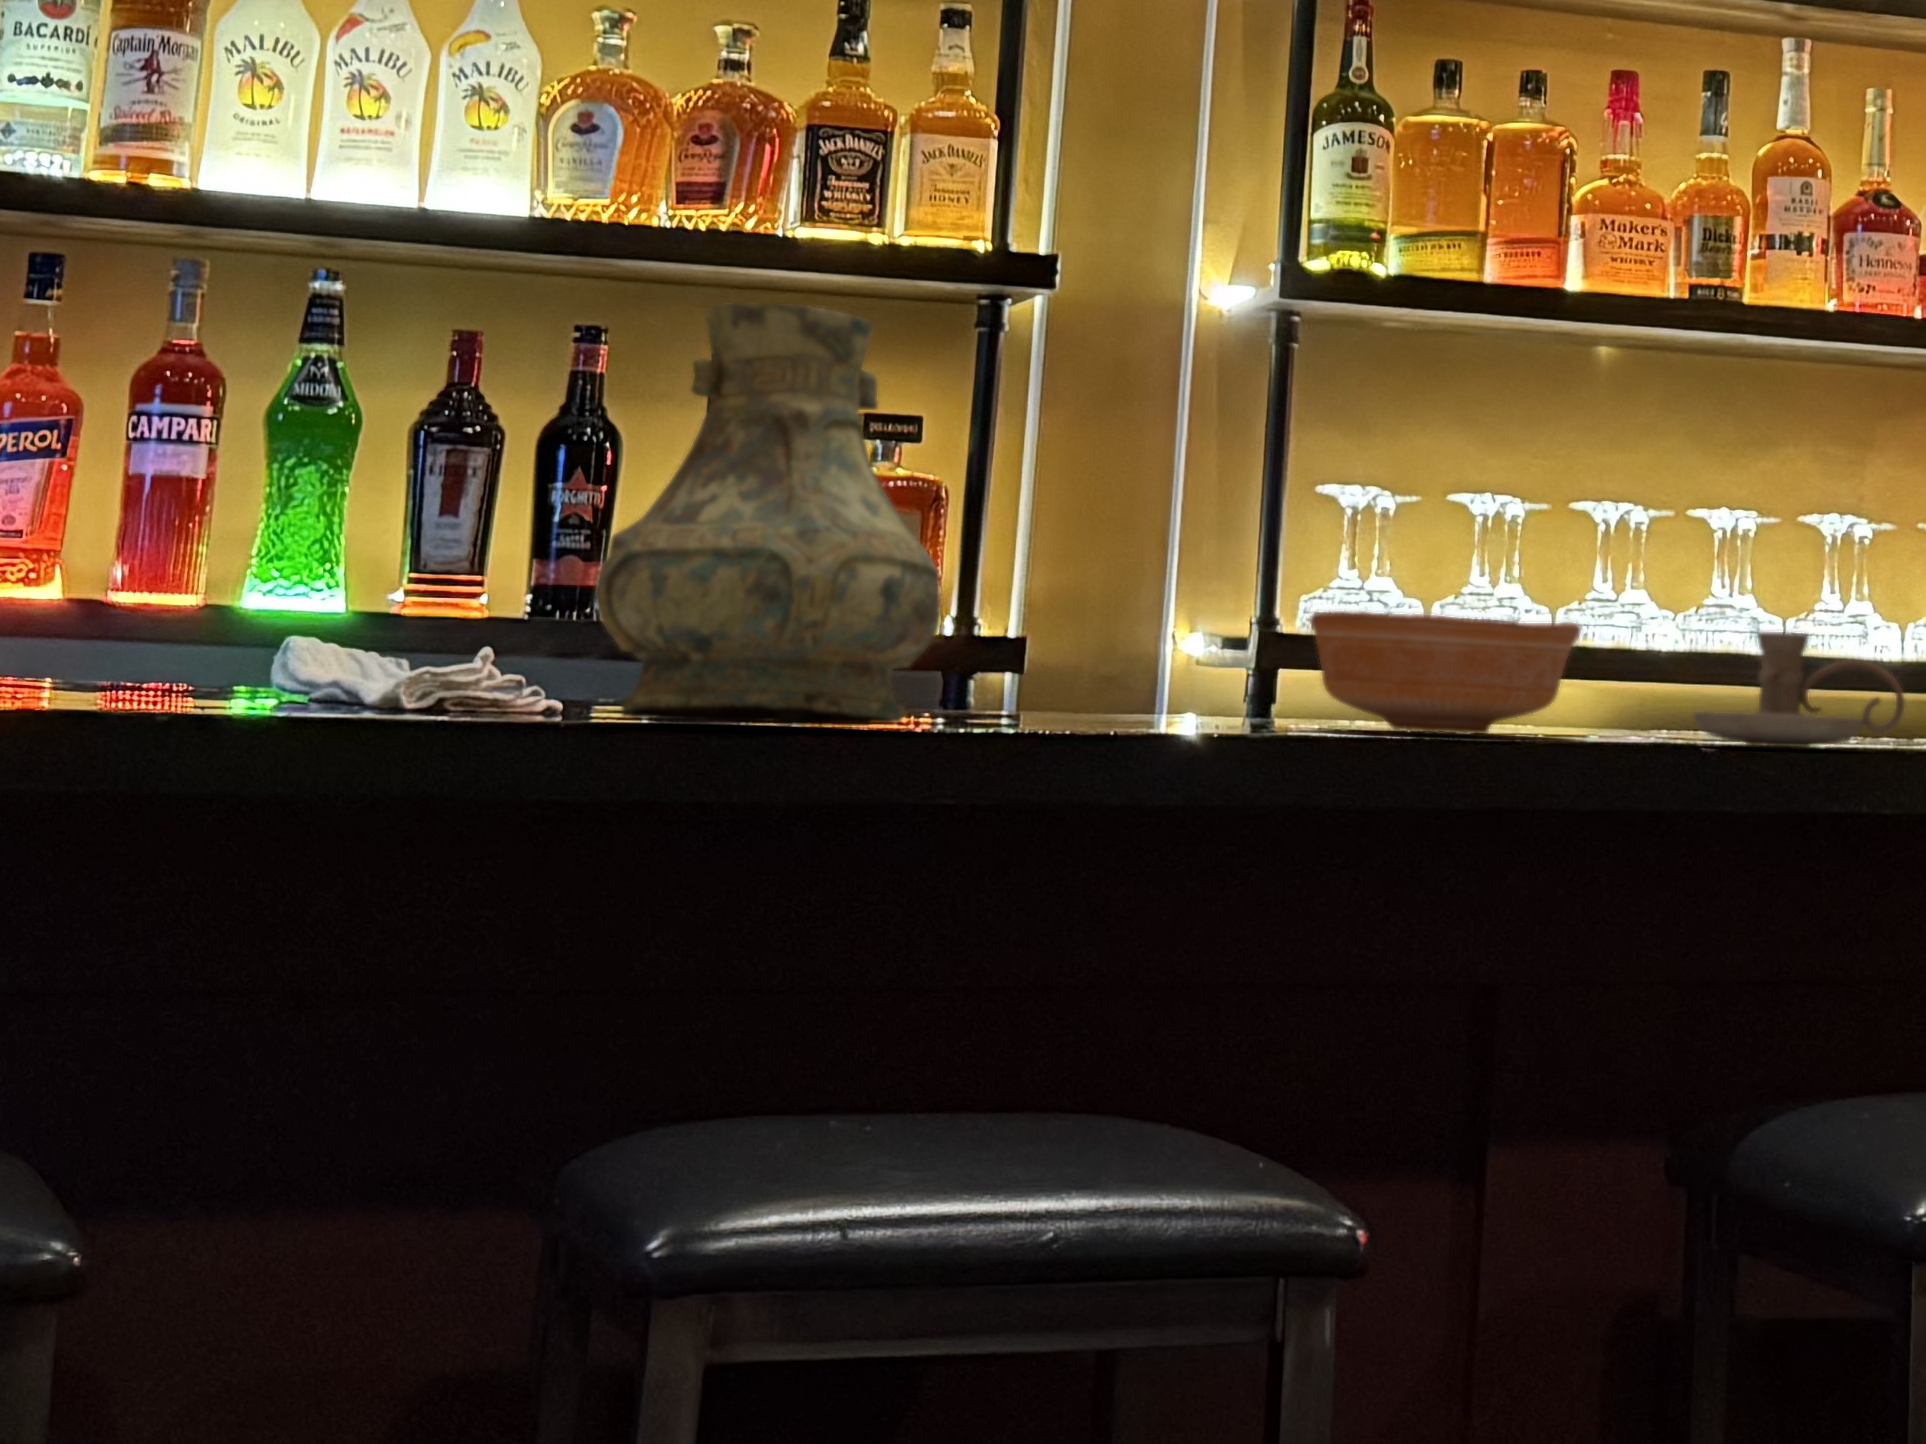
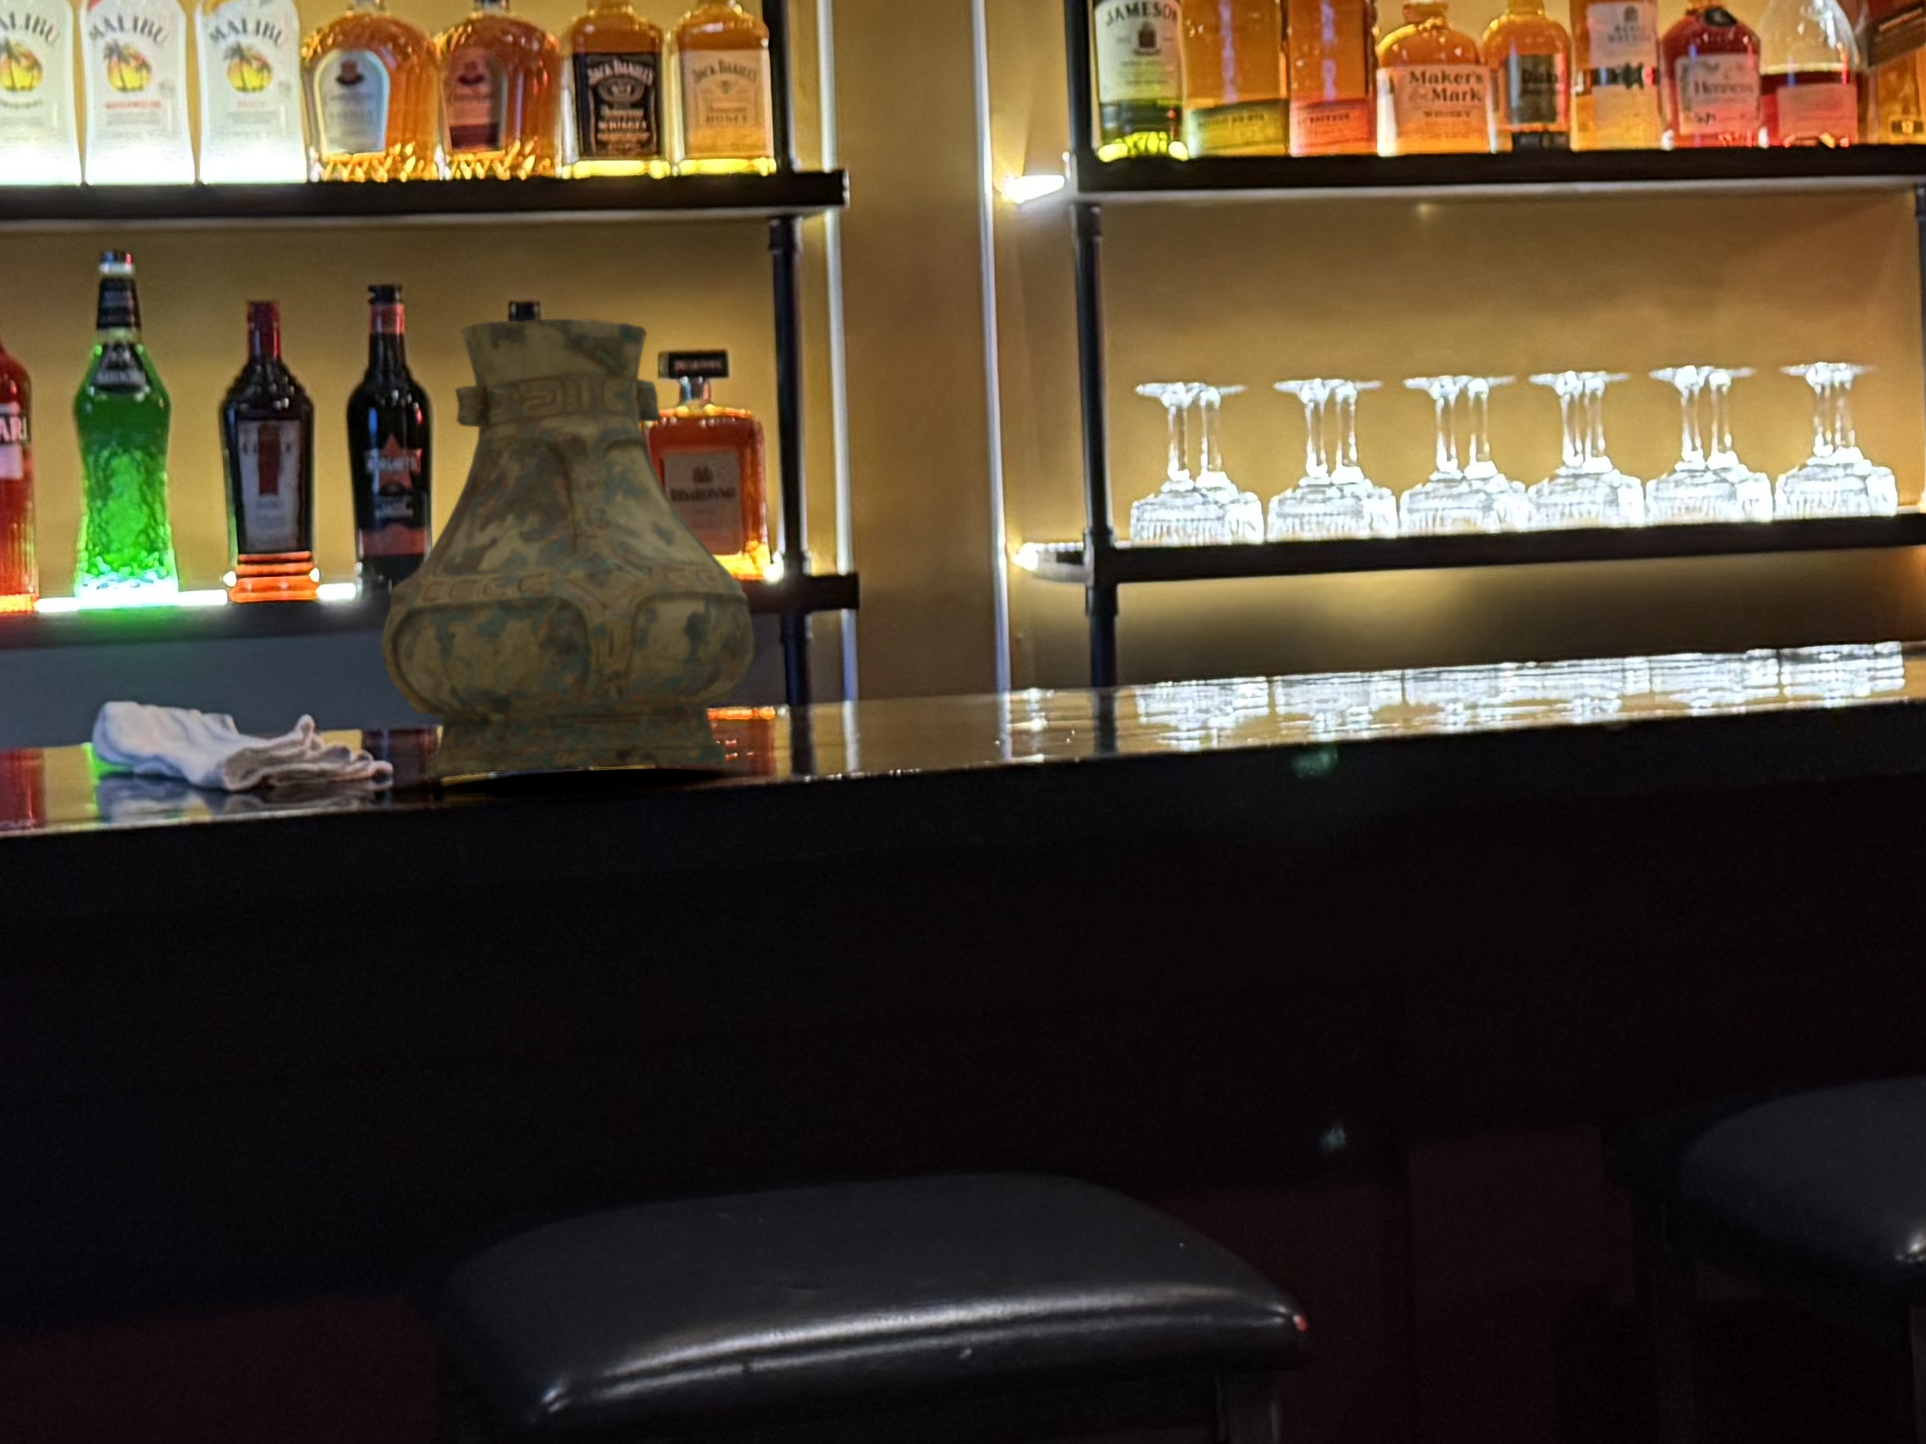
bowl: present [1310,611,1581,734] -> none [1155,558,1452,692]
candle holder: present [1694,632,1905,748] -> none [1586,558,1824,687]

